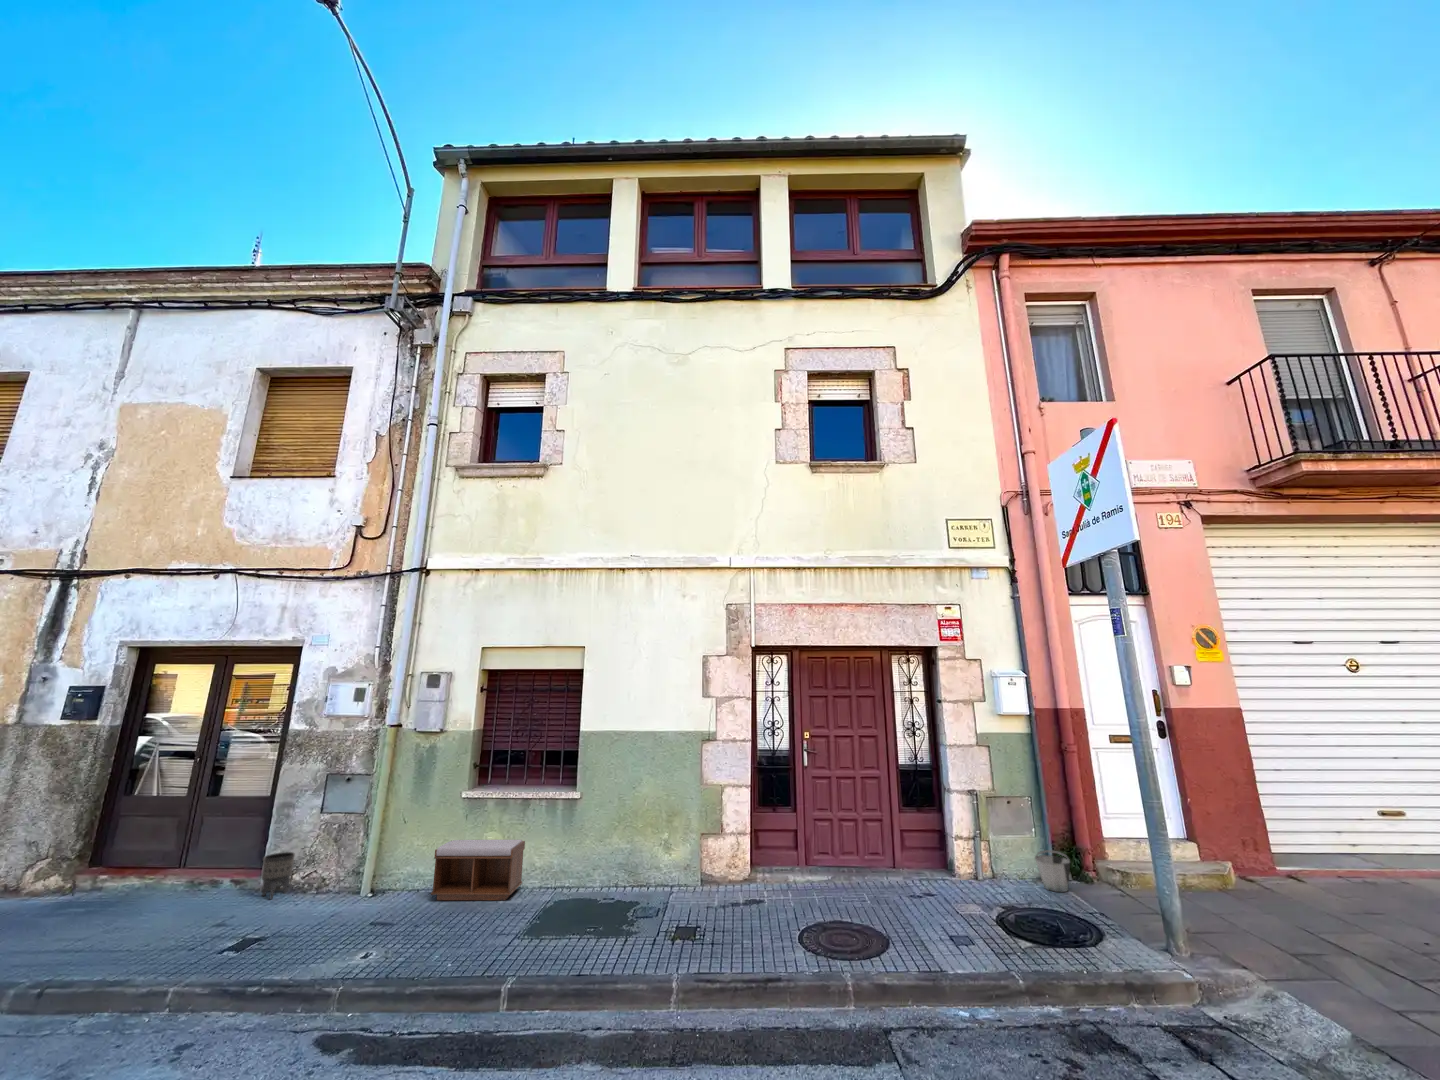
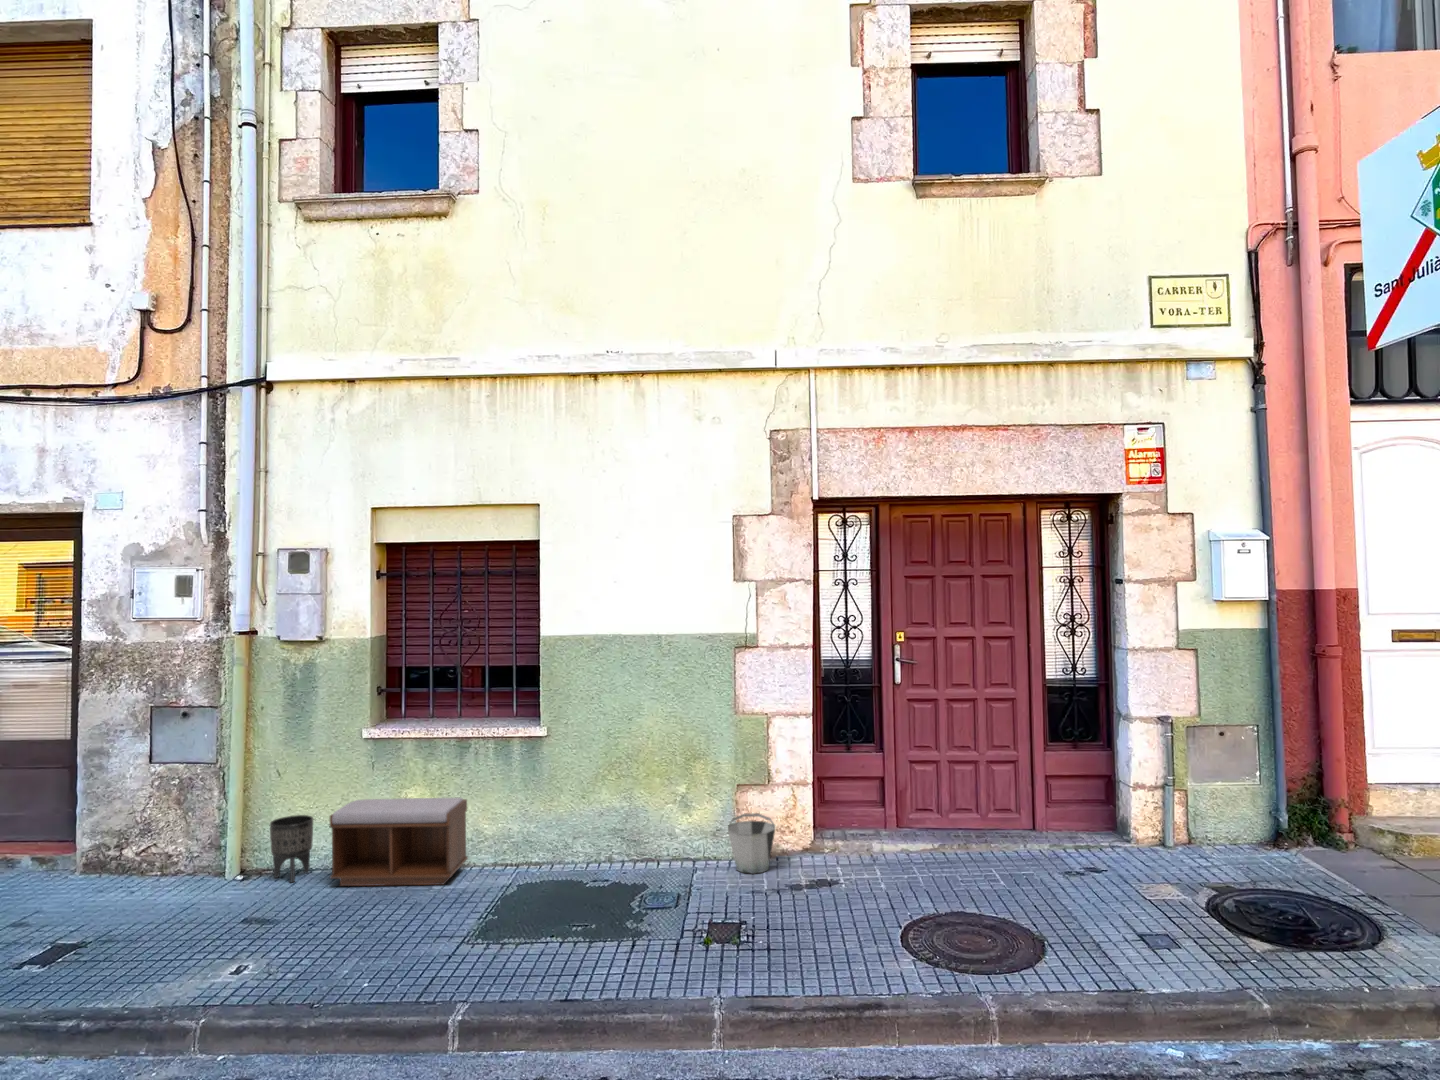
bucket: present [1035,850,1070,892] -> present [728,813,775,874]
planter: present [261,852,295,899] -> present [270,815,314,882]

